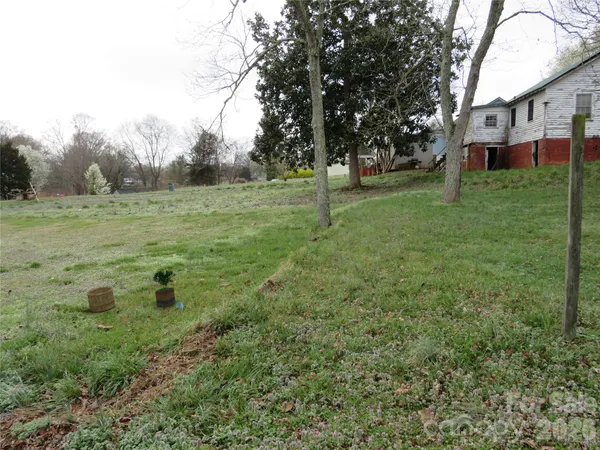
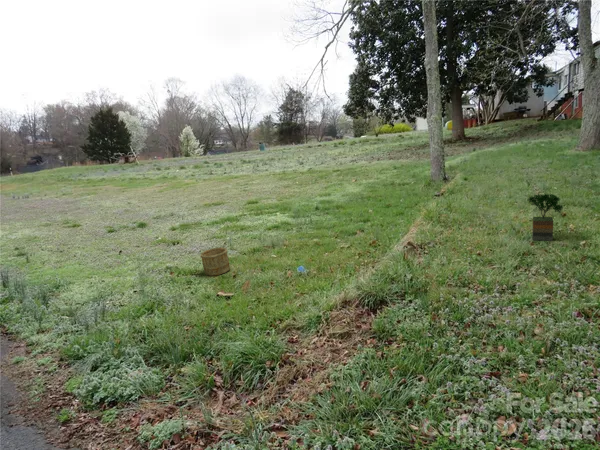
potted tree: present [153,270,176,307] -> present [527,194,563,241]

